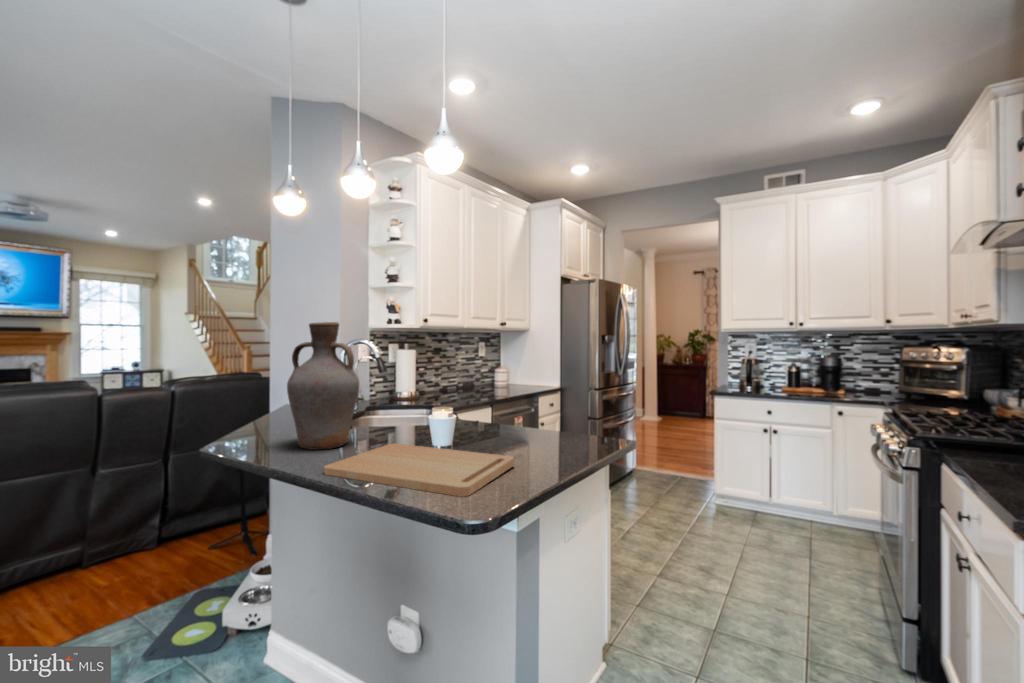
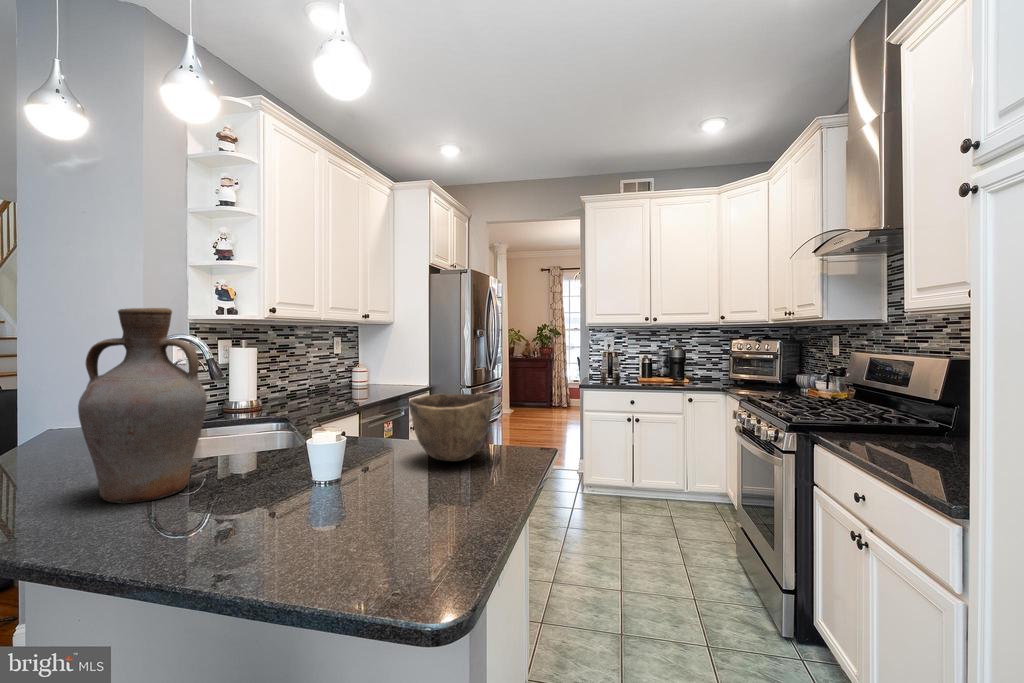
bowl: none [499,389,569,445] -> present [408,393,494,461]
cutting board: present [324,443,514,497] -> none [167,480,452,555]

